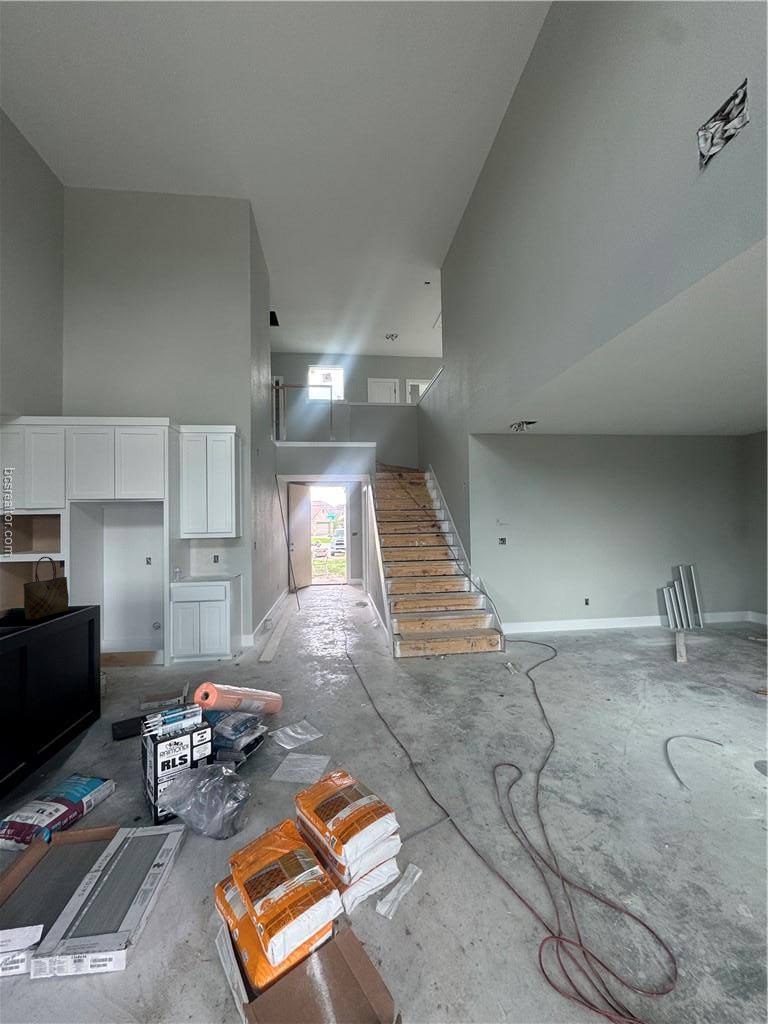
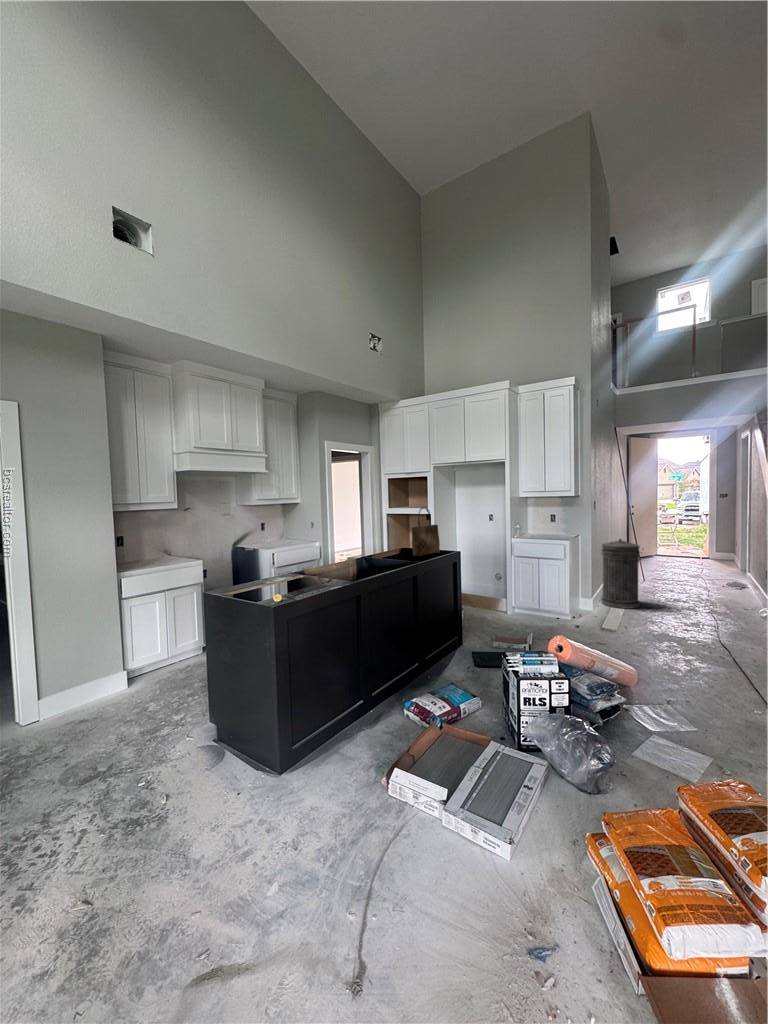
trash can: none [262,575,293,640] -> present [601,539,640,609]

